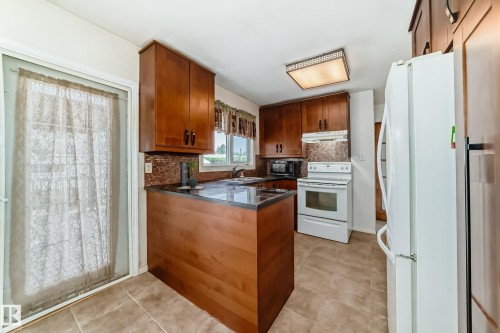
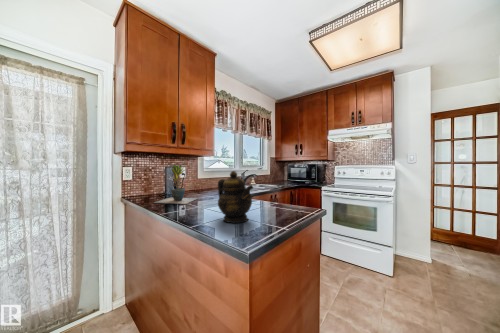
teapot: none [231,164,256,195] -> present [218,171,253,223]

